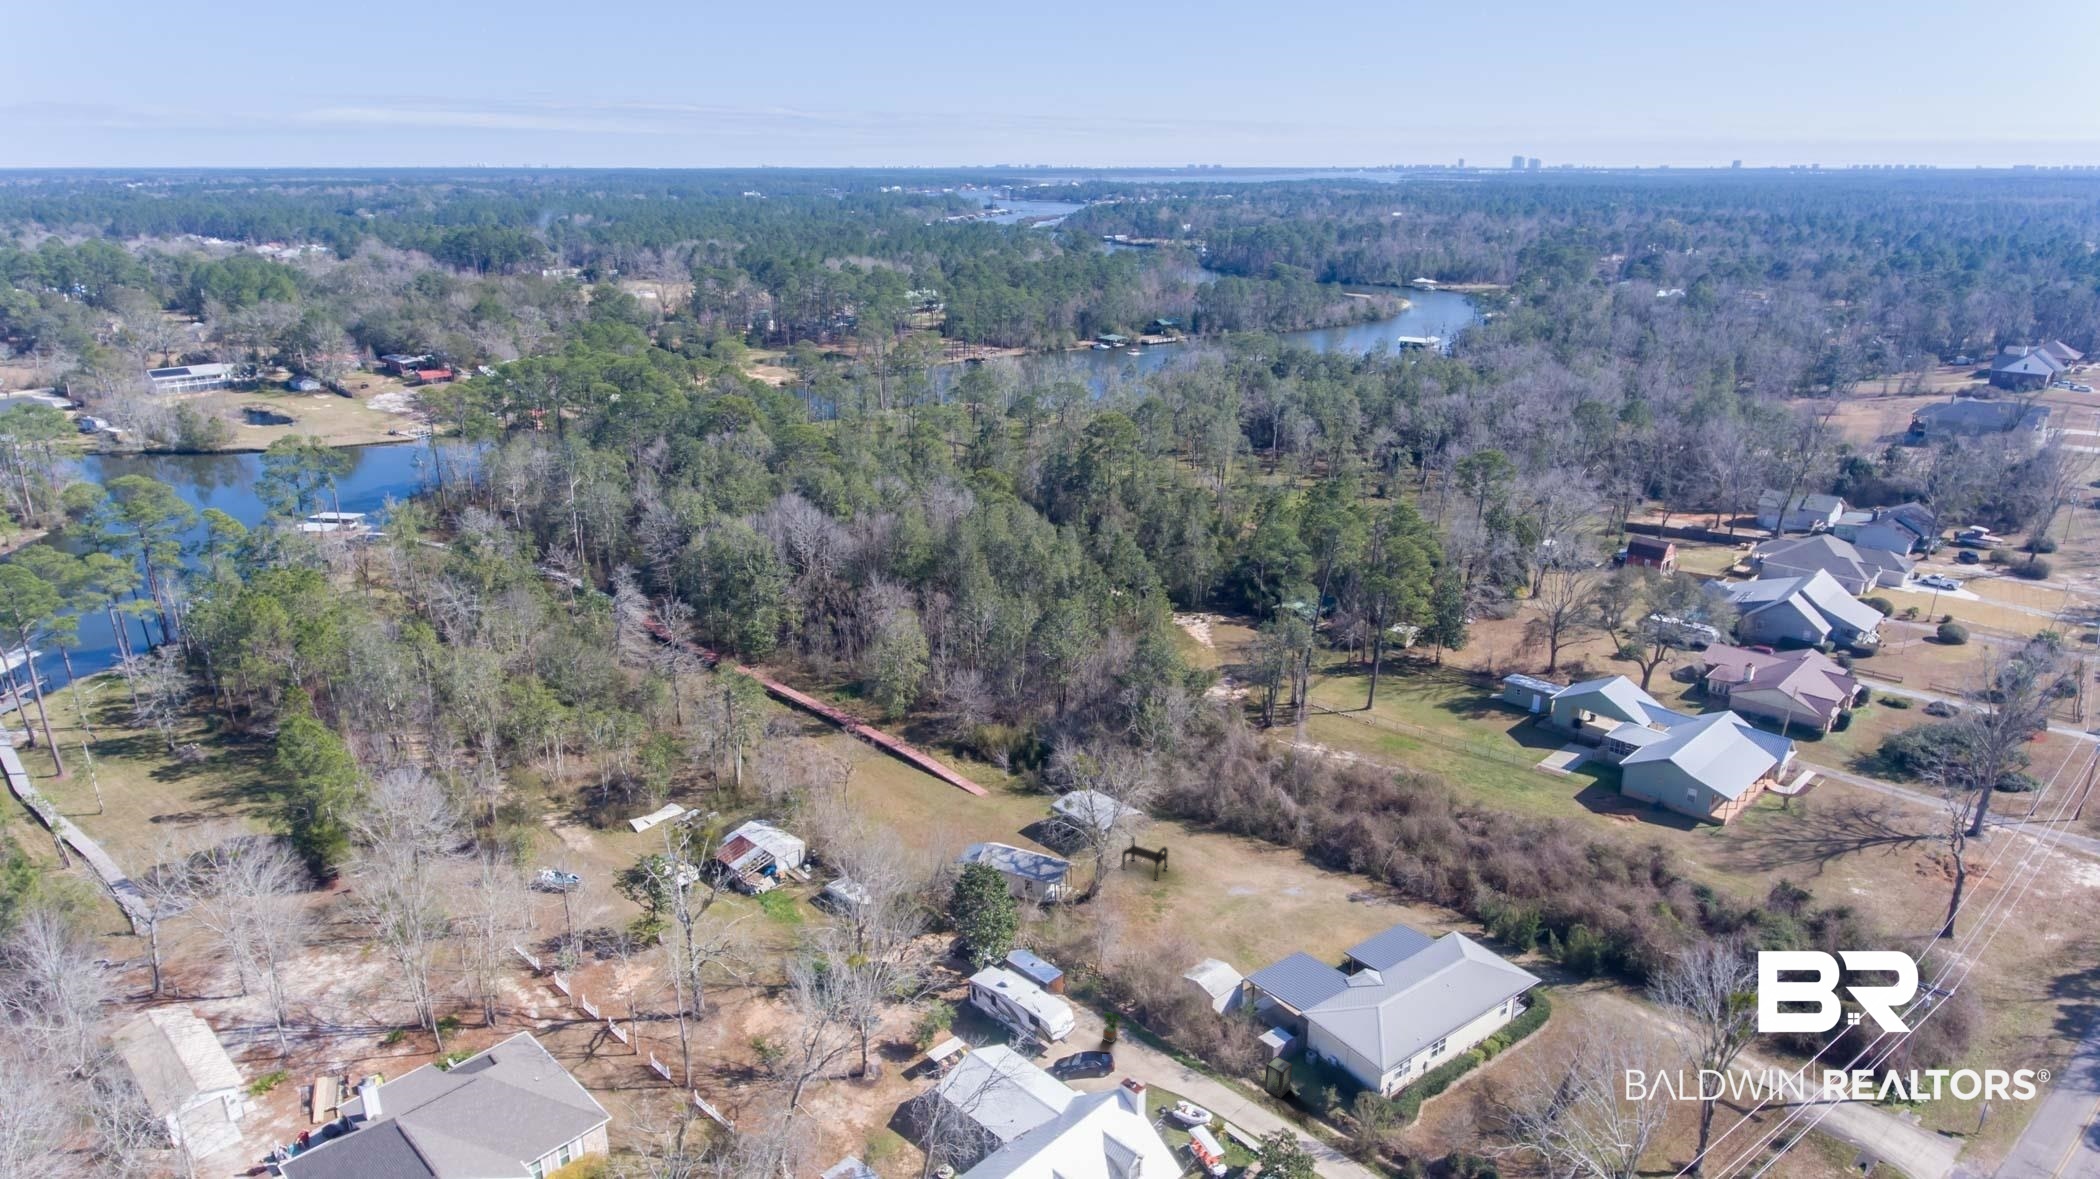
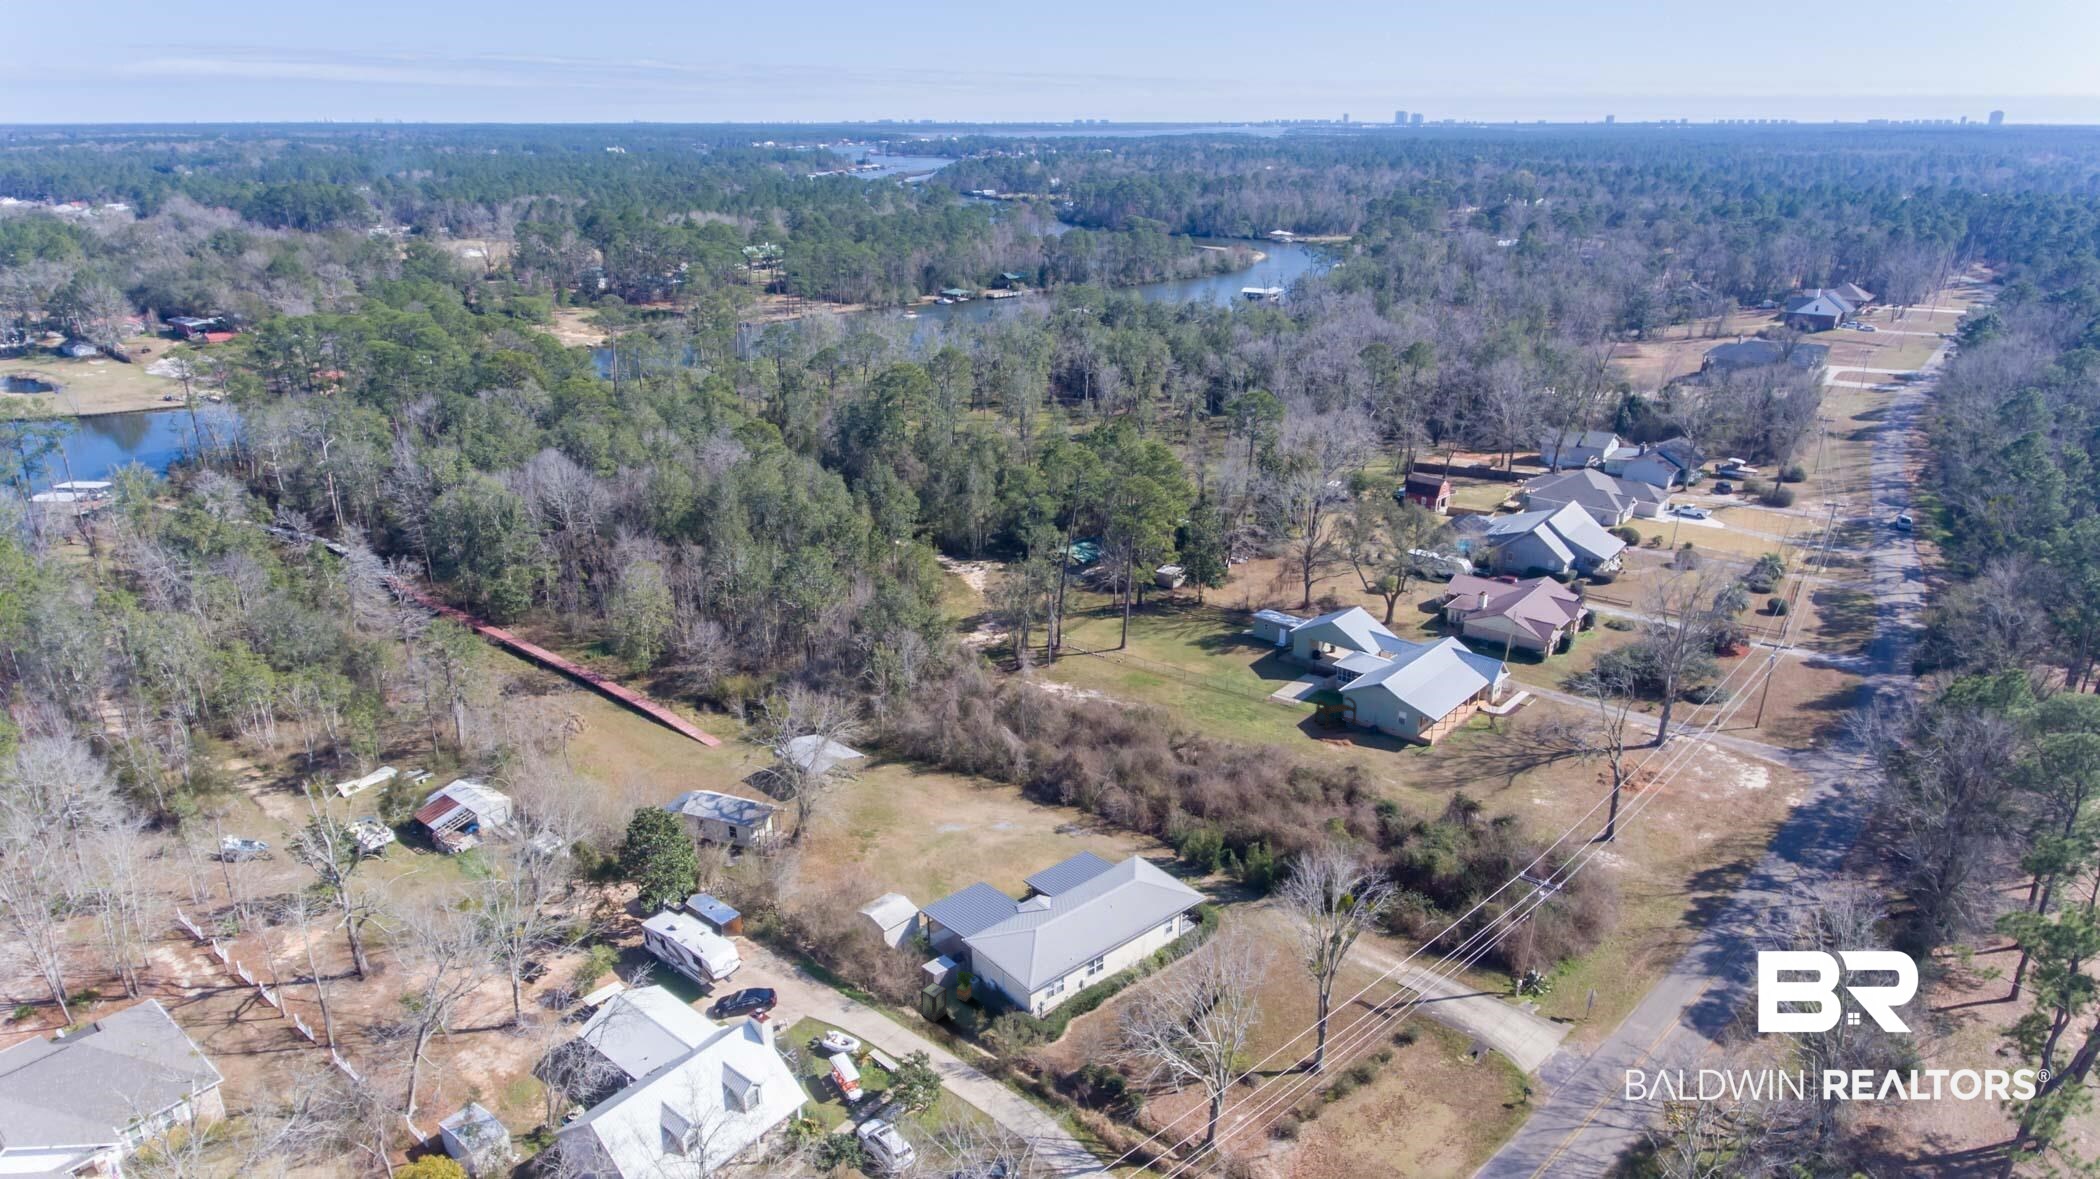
bench: present [1122,838,1168,880] -> present [1315,697,1357,729]
potted tree: present [1103,1013,1120,1043] -> present [957,971,973,1001]

